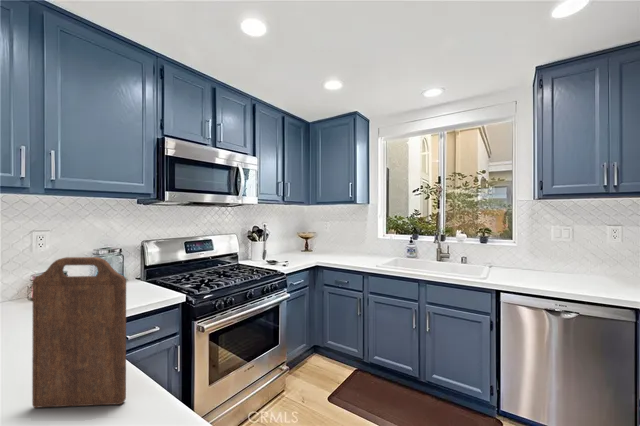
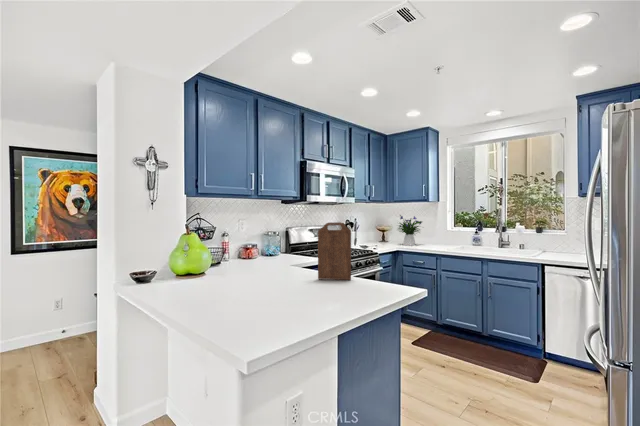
flower arrangement: none [313,218,350,258] -> present [398,215,422,246]

